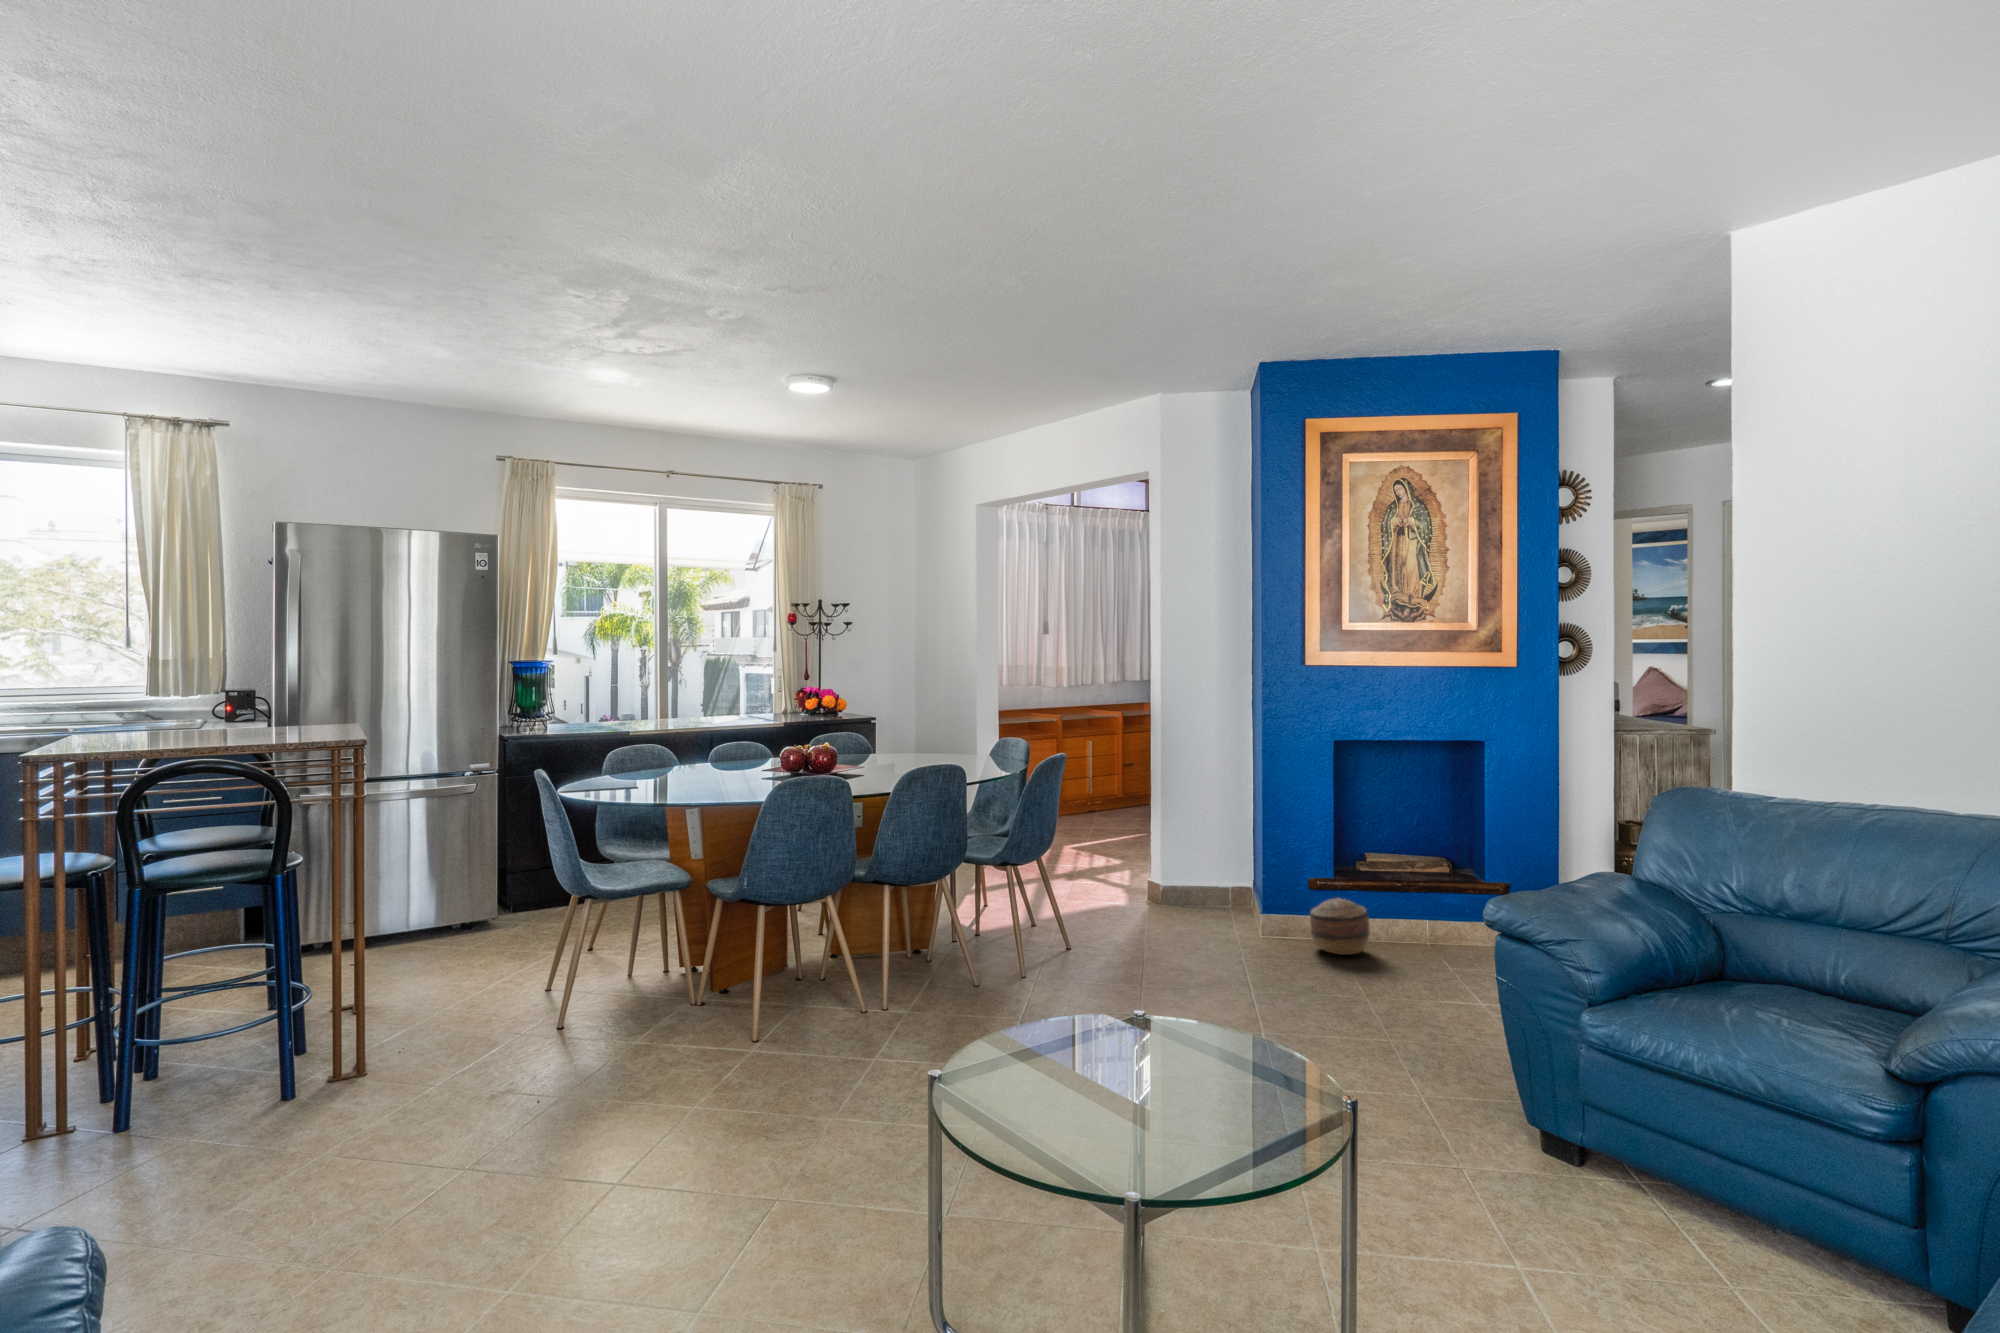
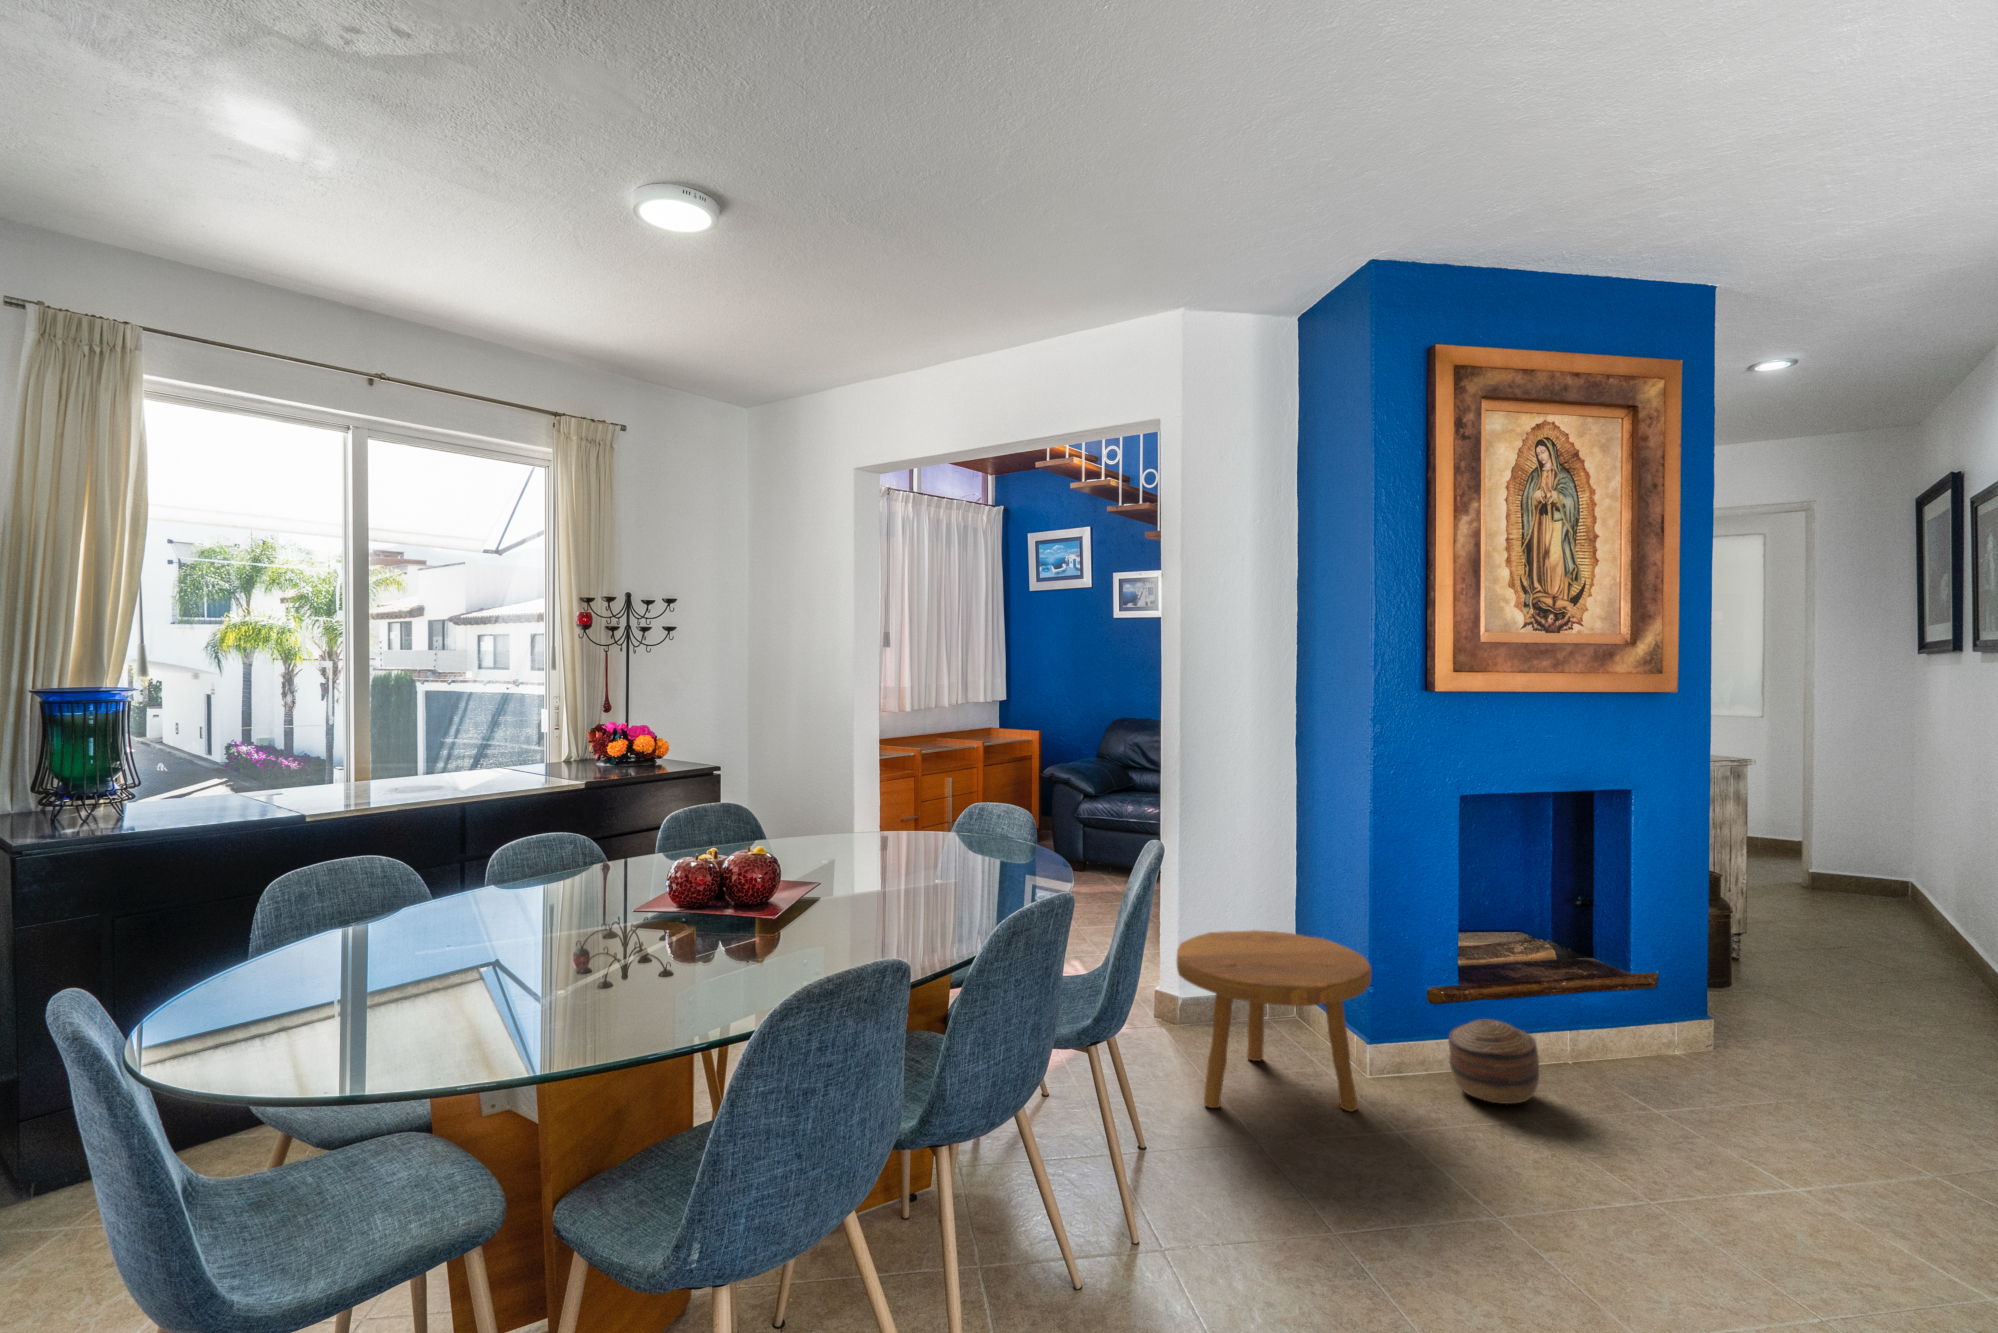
footstool: none [1122,834,1252,949] -> present [1177,930,1371,1111]

